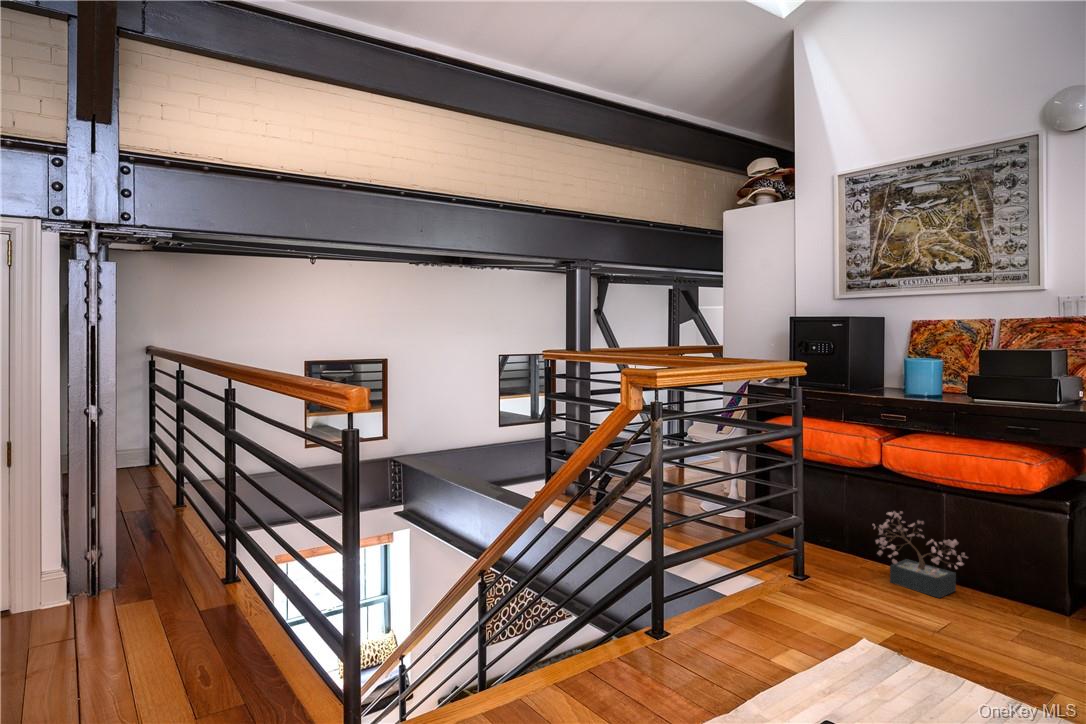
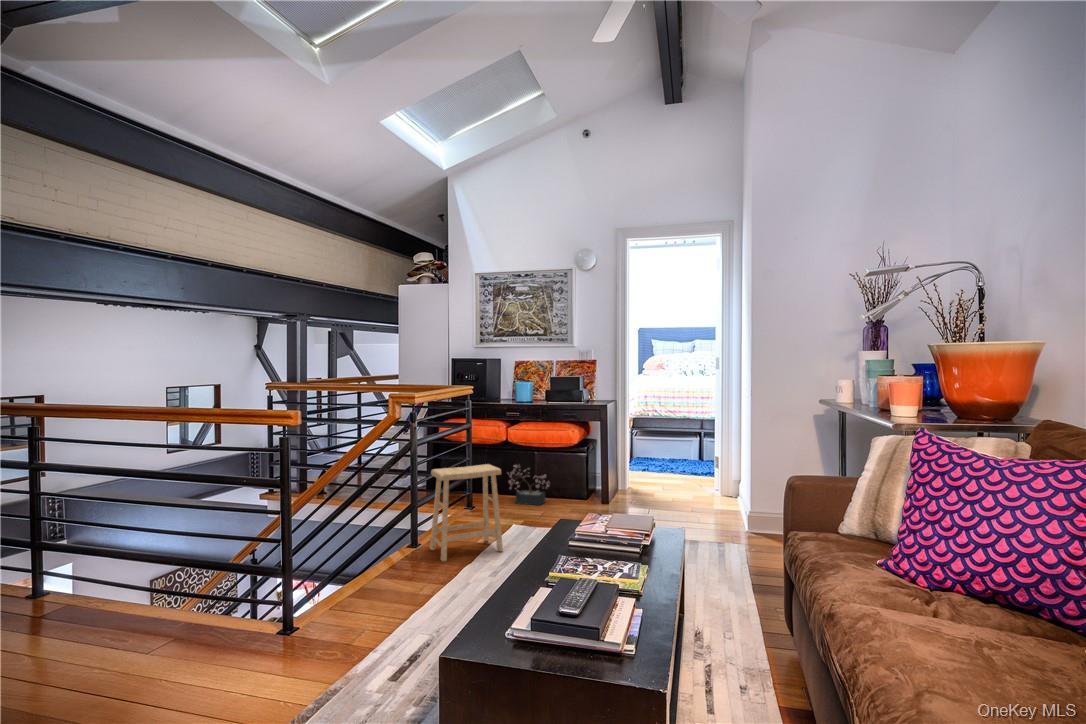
footstool: none [682,519,815,700] -> present [430,464,503,561]

